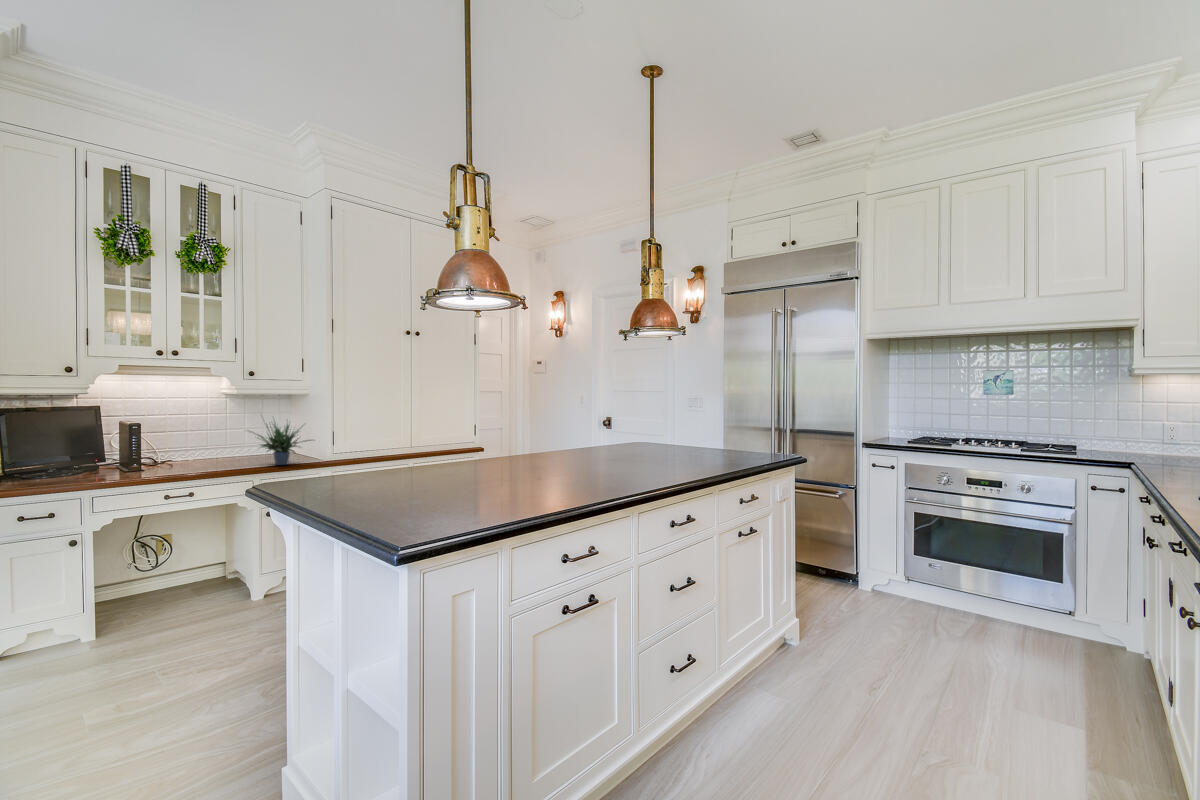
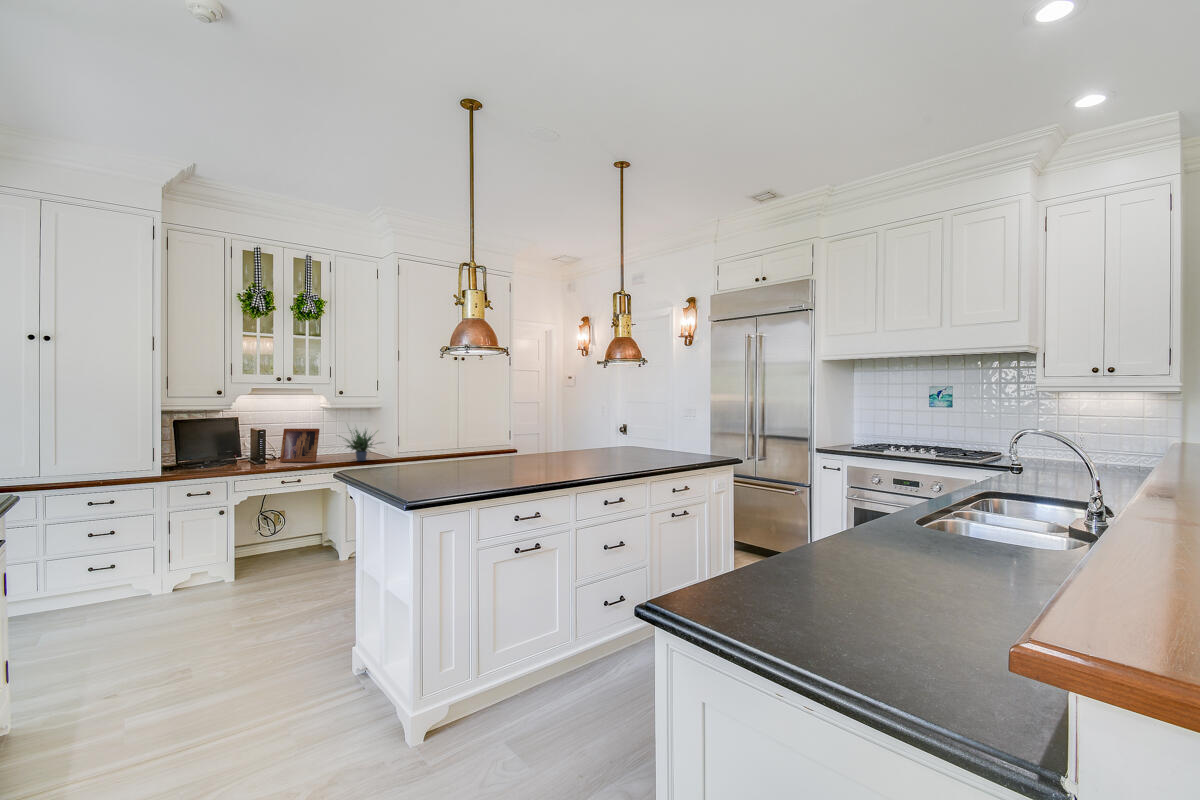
picture frame: none [162,422,221,468] -> present [280,428,320,462]

